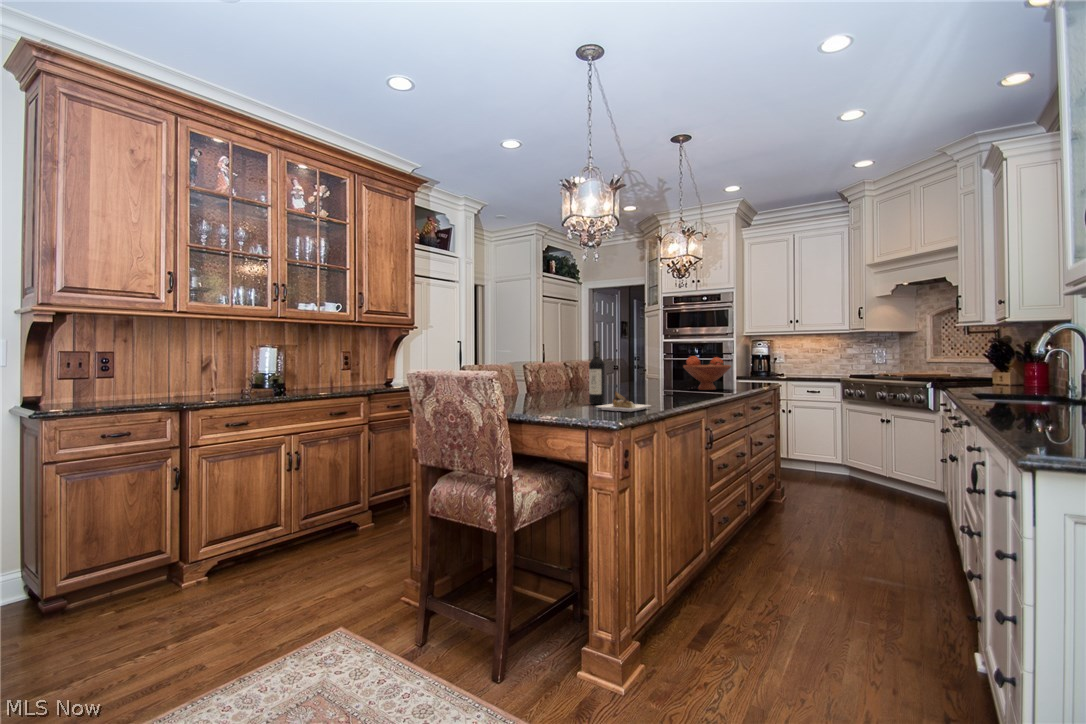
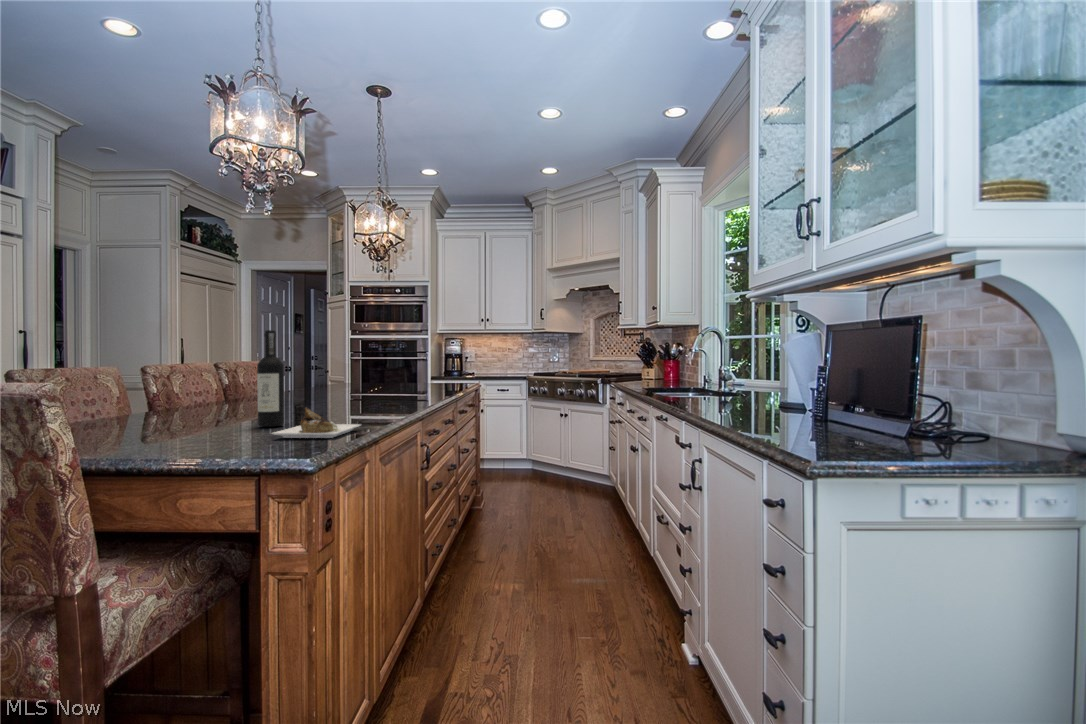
fruit bowl: present [683,356,731,390] -> none [384,354,441,395]

